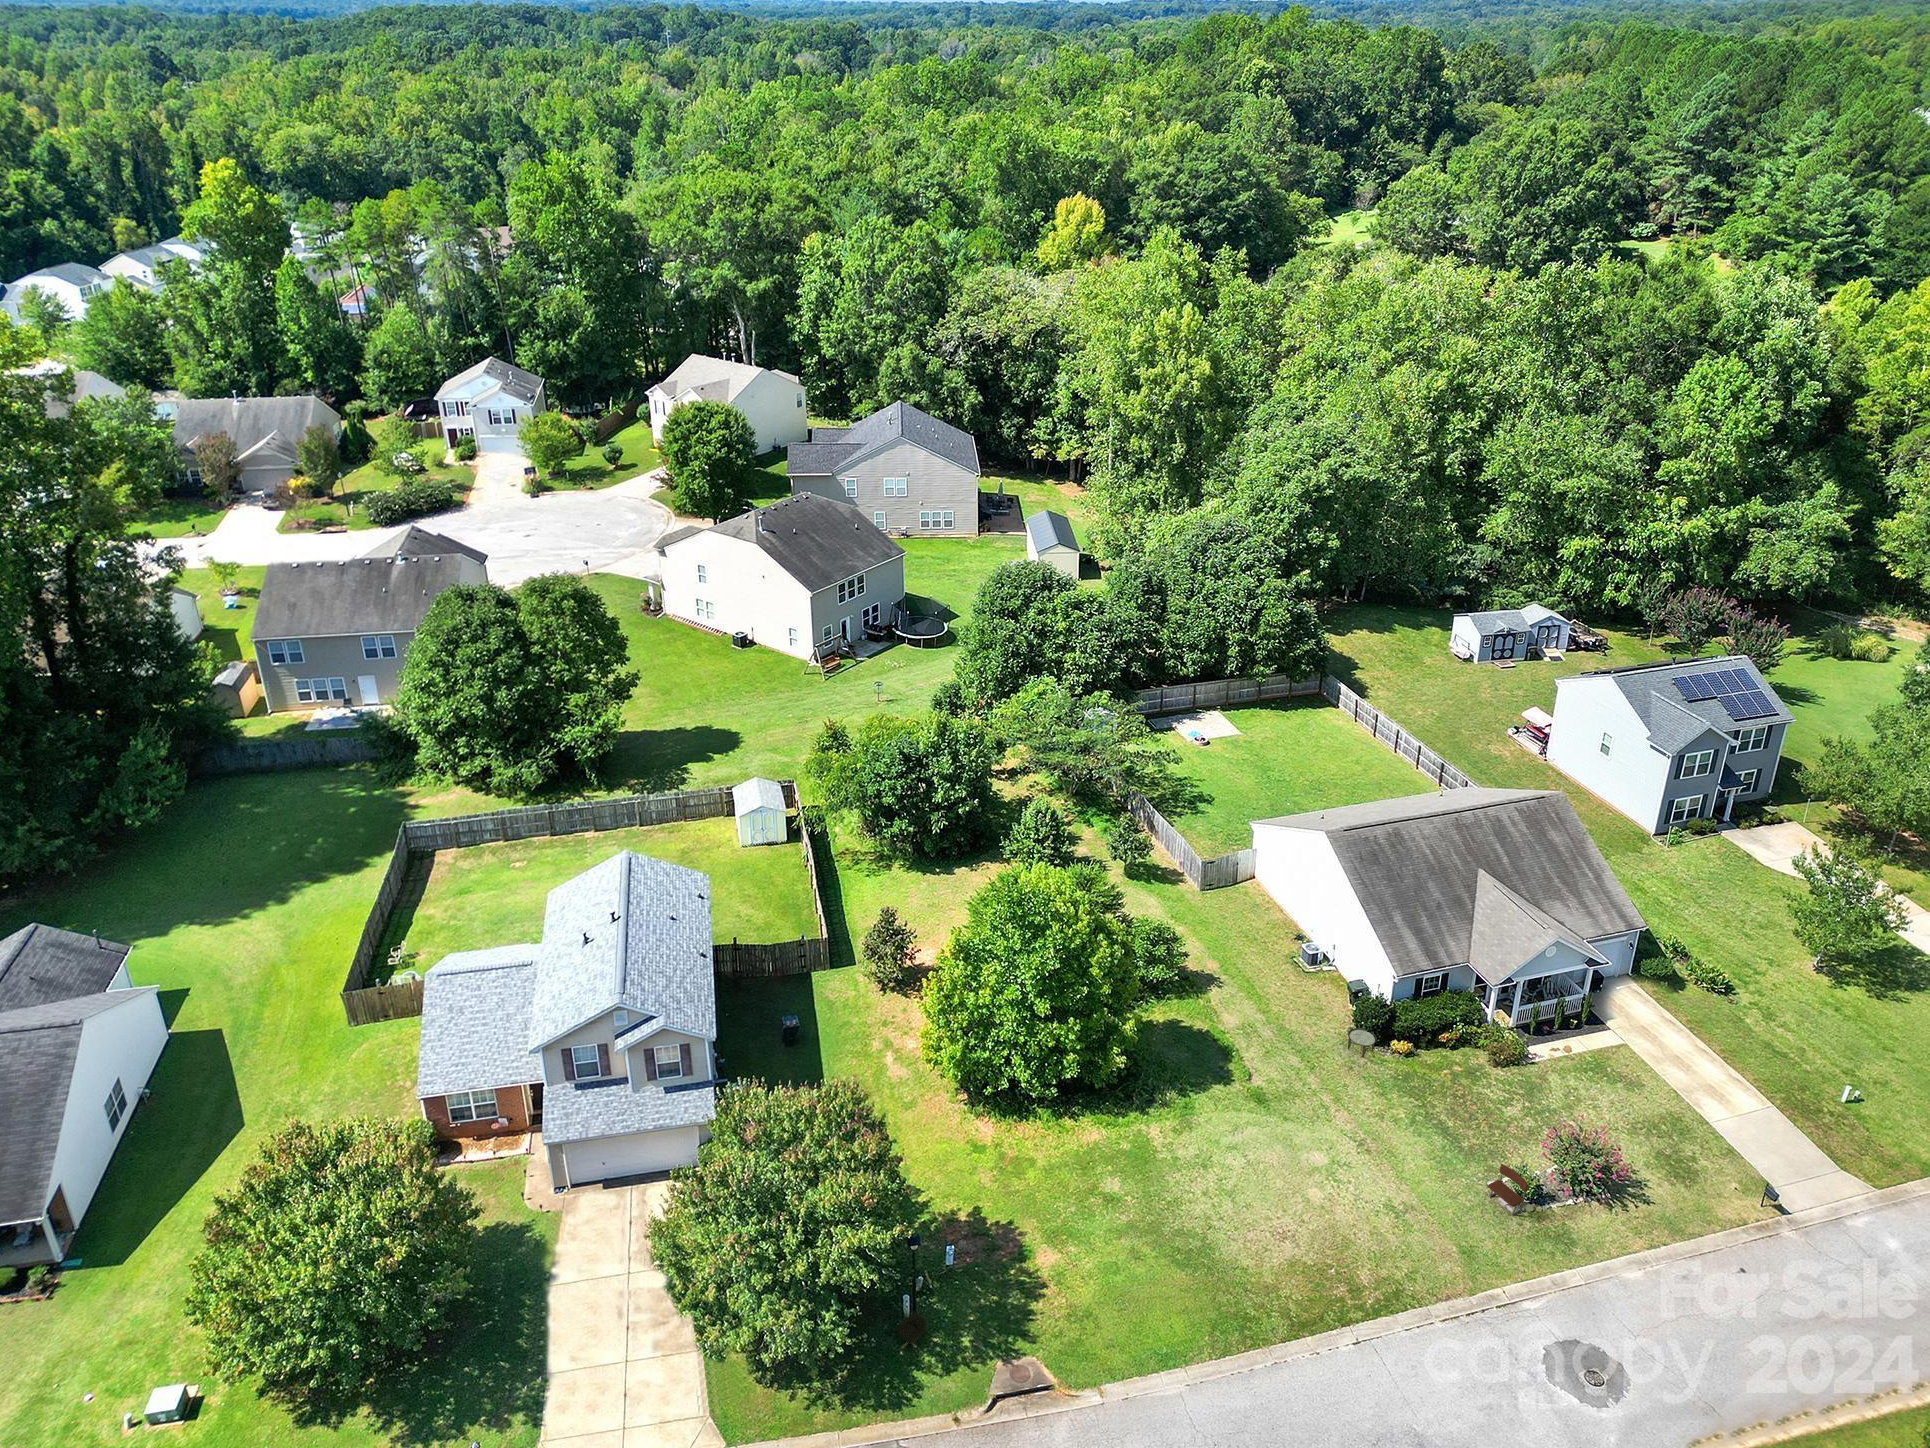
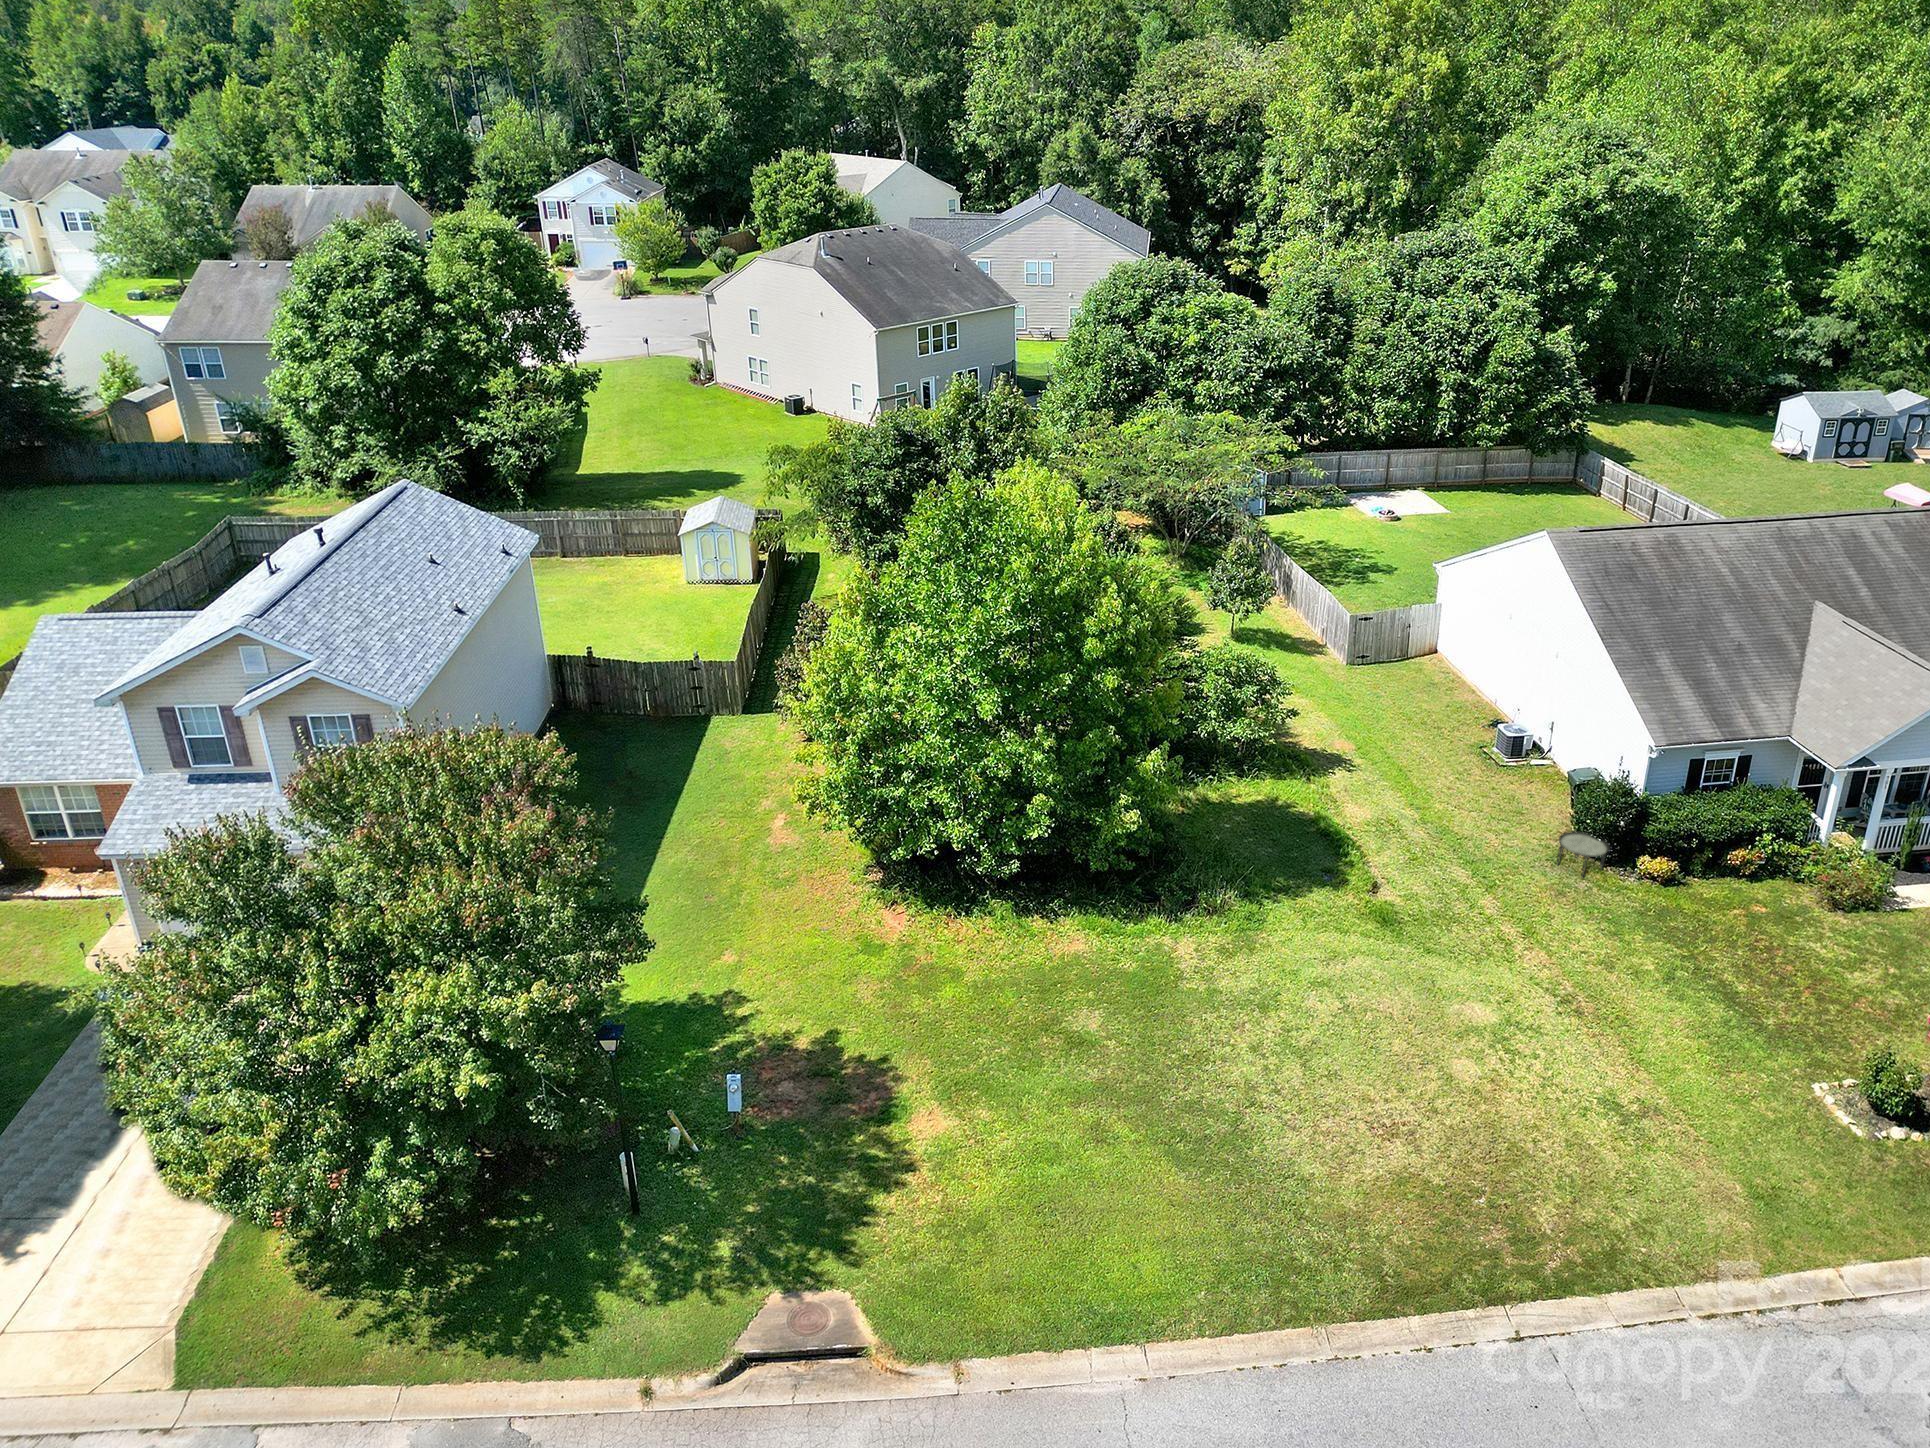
bench: present [1487,1164,1528,1215] -> none [1818,1041,1910,1140]
lounge chair: present [896,1312,926,1345] -> none [590,1179,647,1248]

